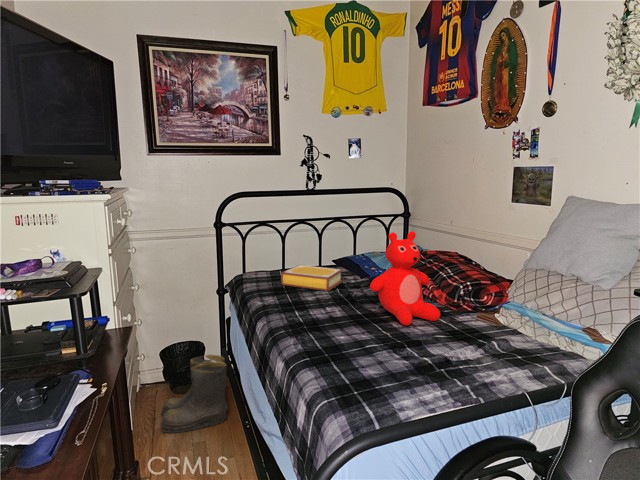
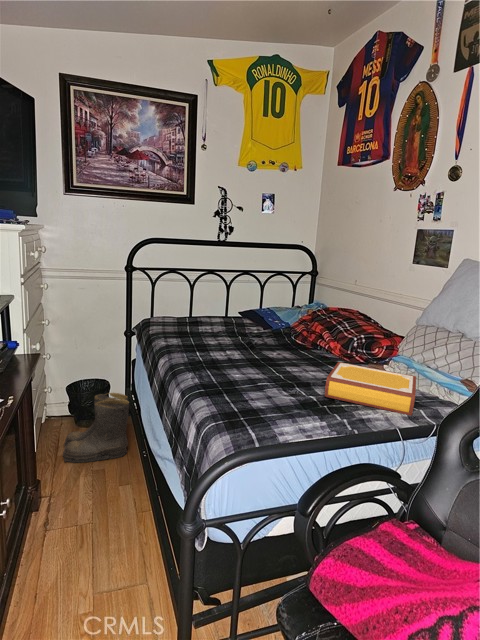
teddy bear: present [370,231,440,326] -> none [269,282,332,370]
book: present [281,265,343,291] -> present [325,362,416,415]

